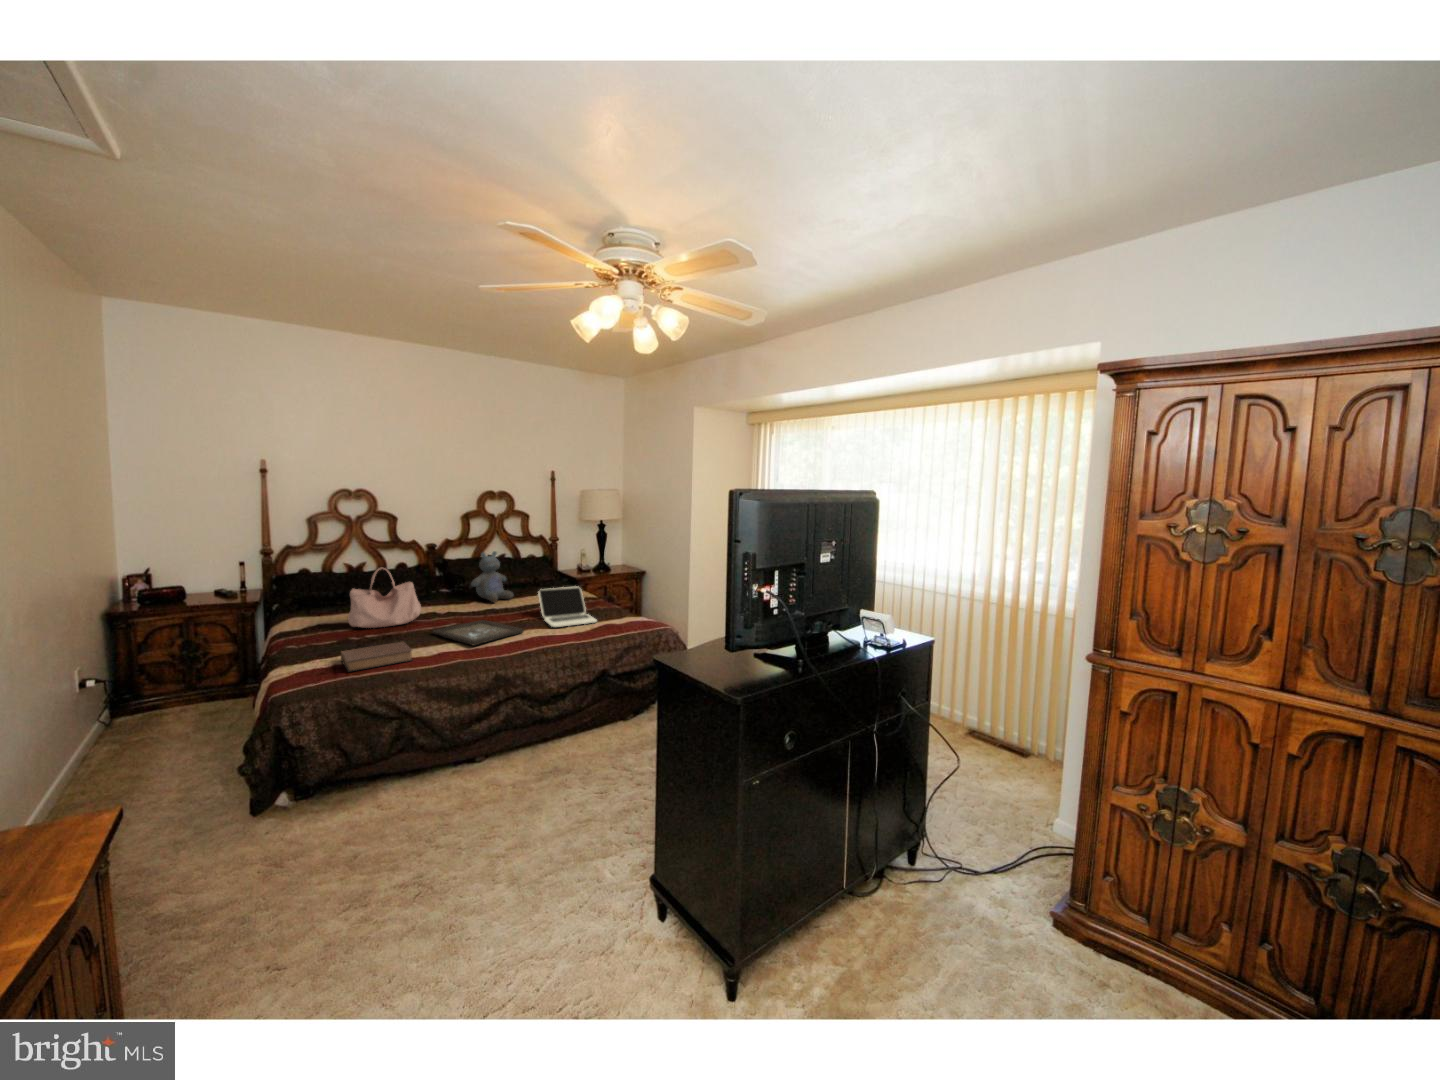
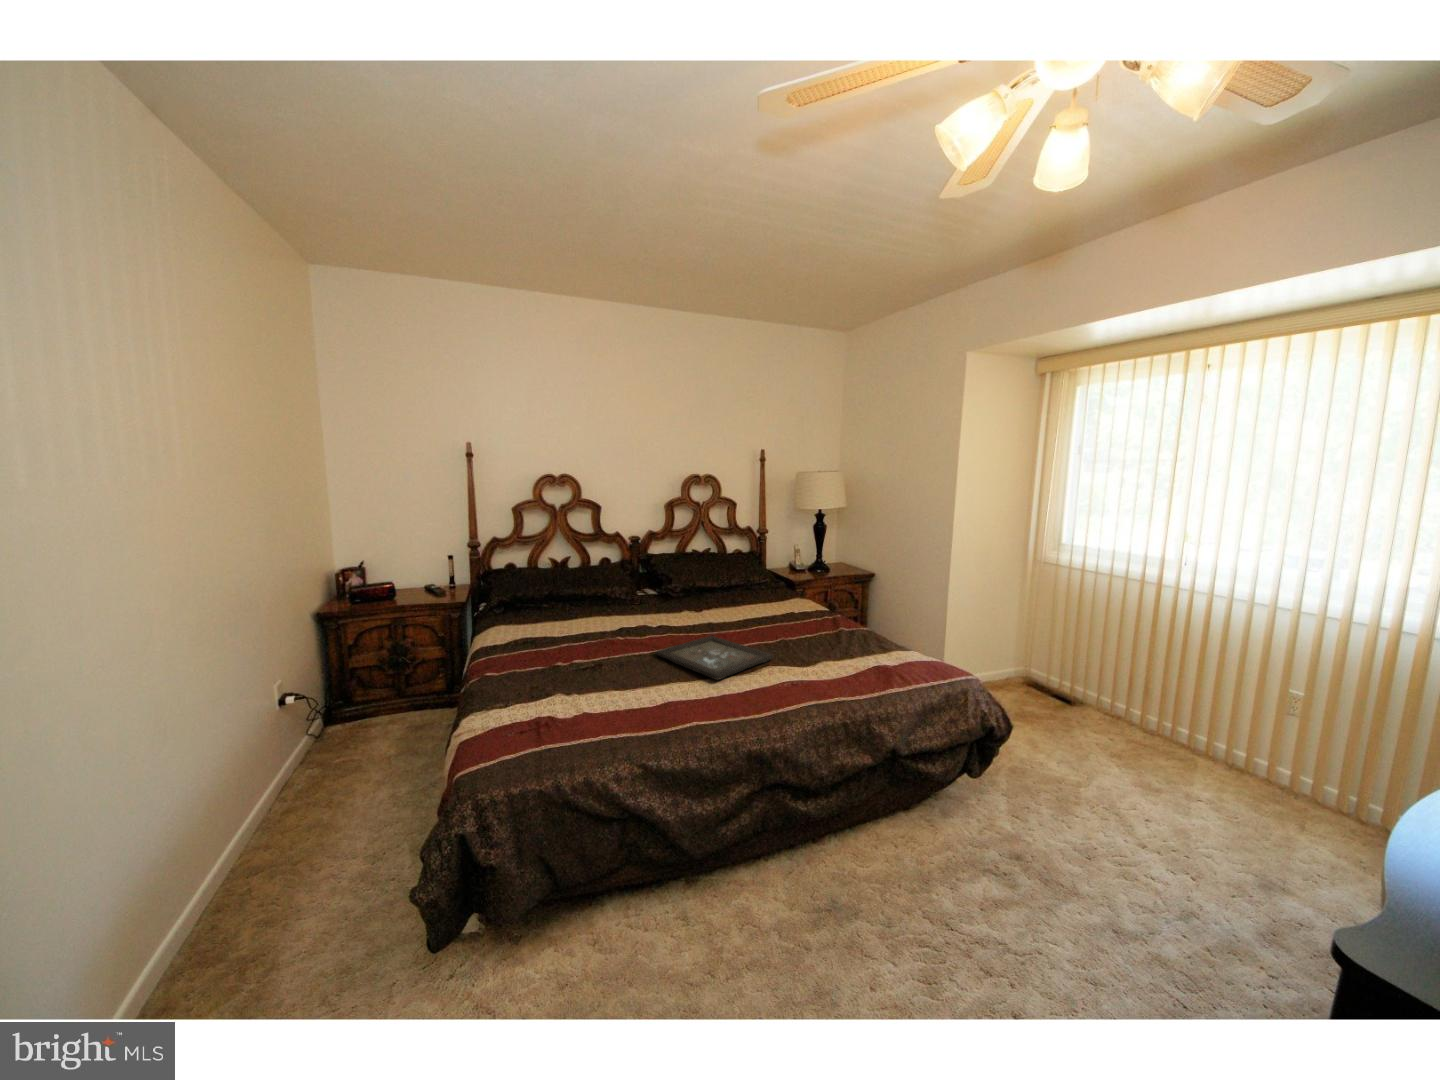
stuffed bear: present [471,551,513,602] -> none [686,545,735,610]
handbag: present [348,568,421,628] -> none [556,565,637,642]
laptop: present [538,586,597,627] -> none [777,593,863,653]
book: present [341,642,412,672] -> none [552,669,644,719]

